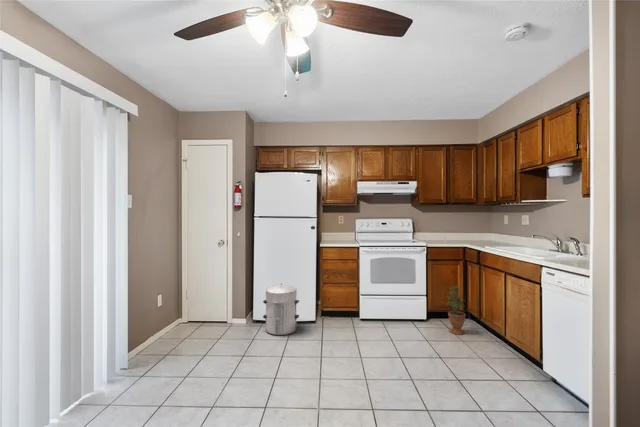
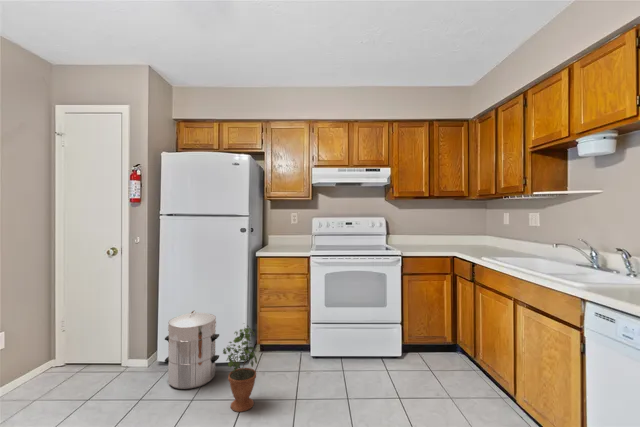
potted plant: present [447,285,466,335] -> present [223,326,257,412]

